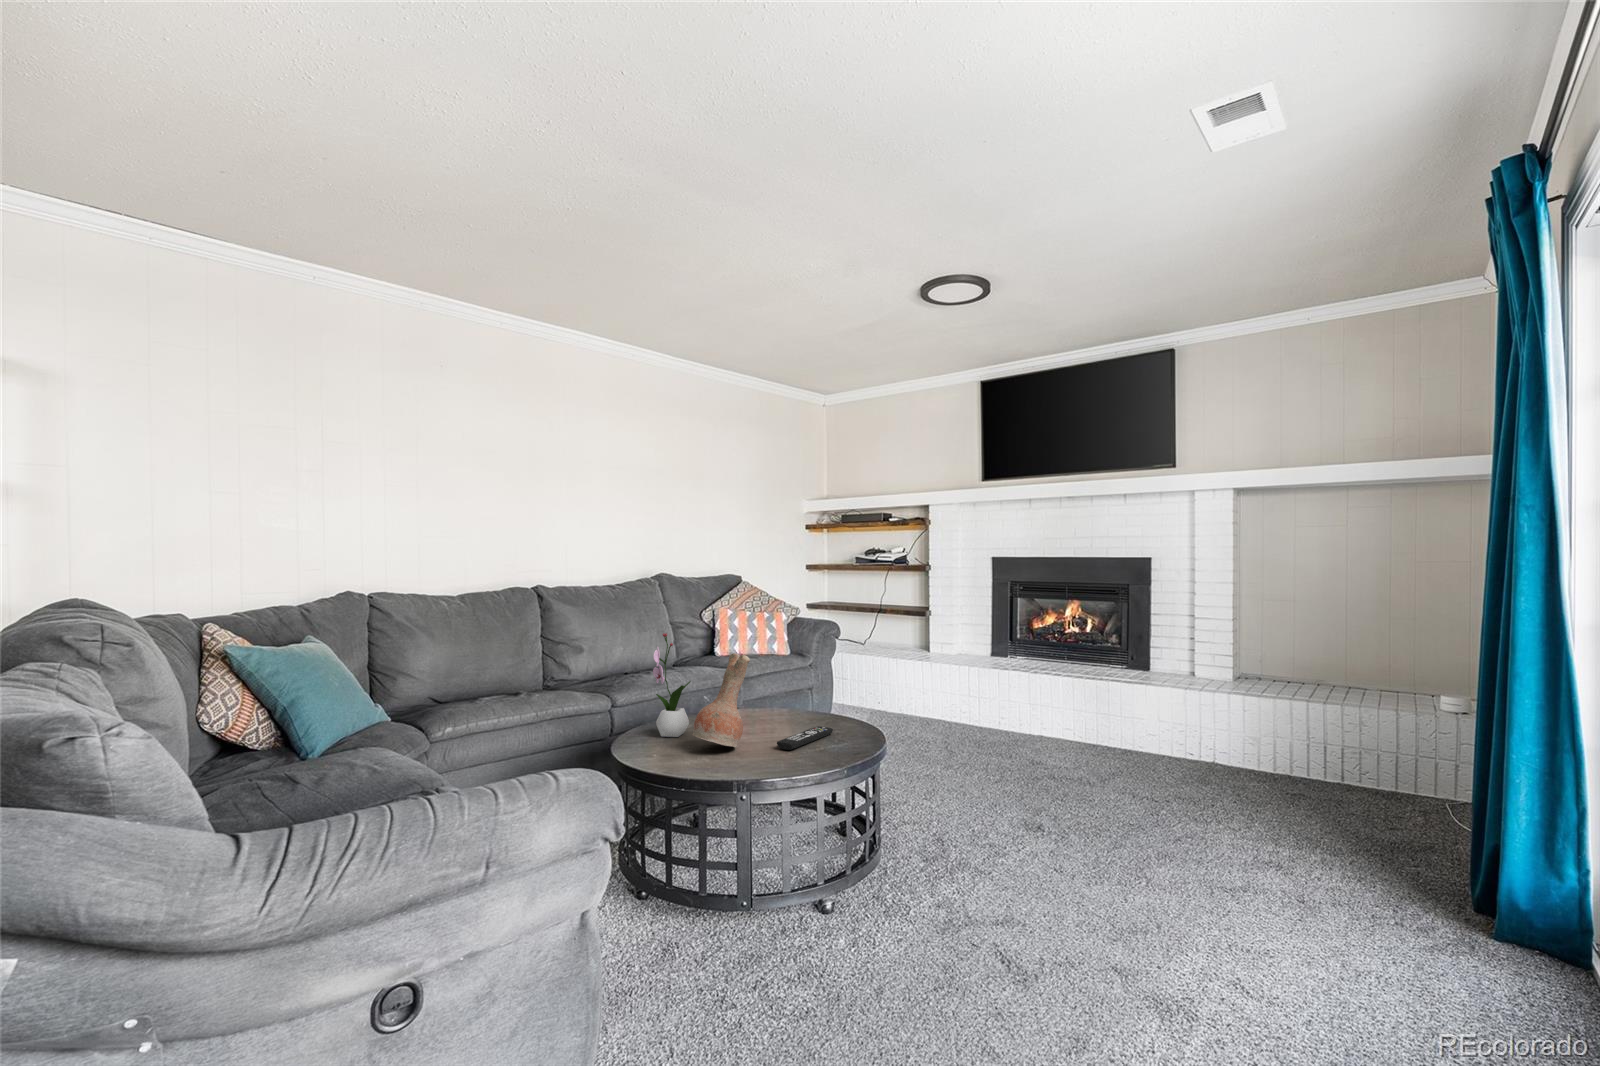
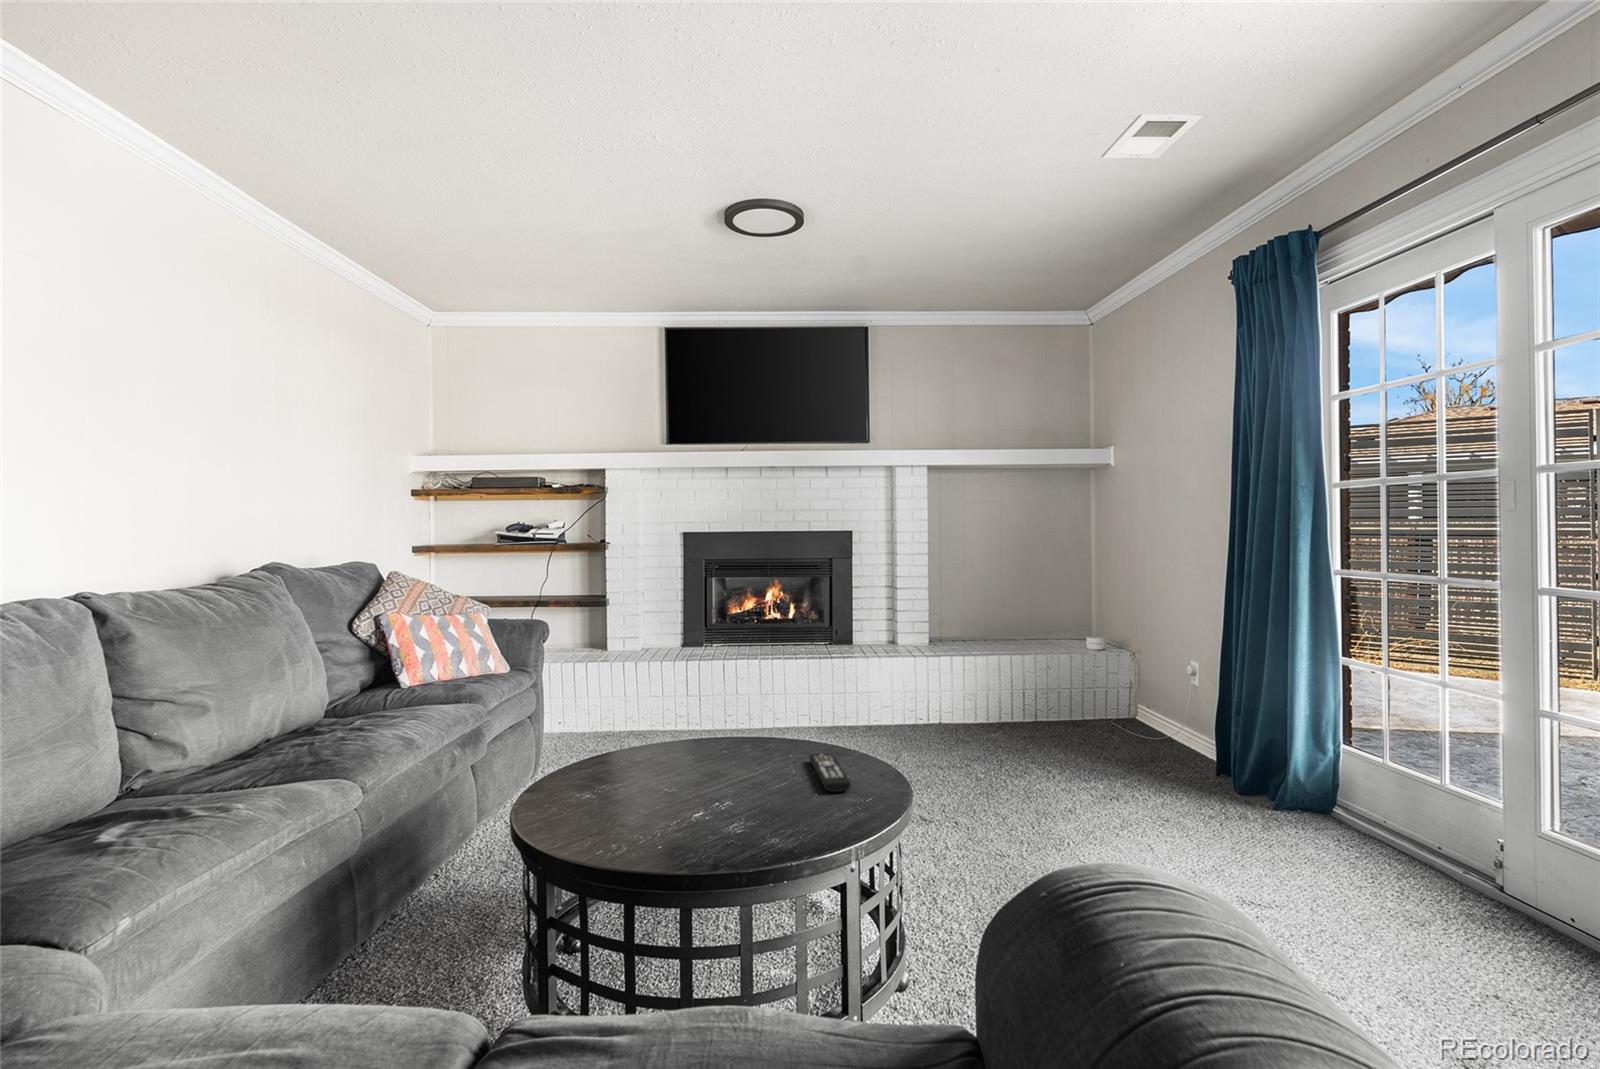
flower arrangement: present [653,633,690,737] -> none [601,656,673,819]
vase: present [692,653,750,747] -> none [721,673,794,805]

